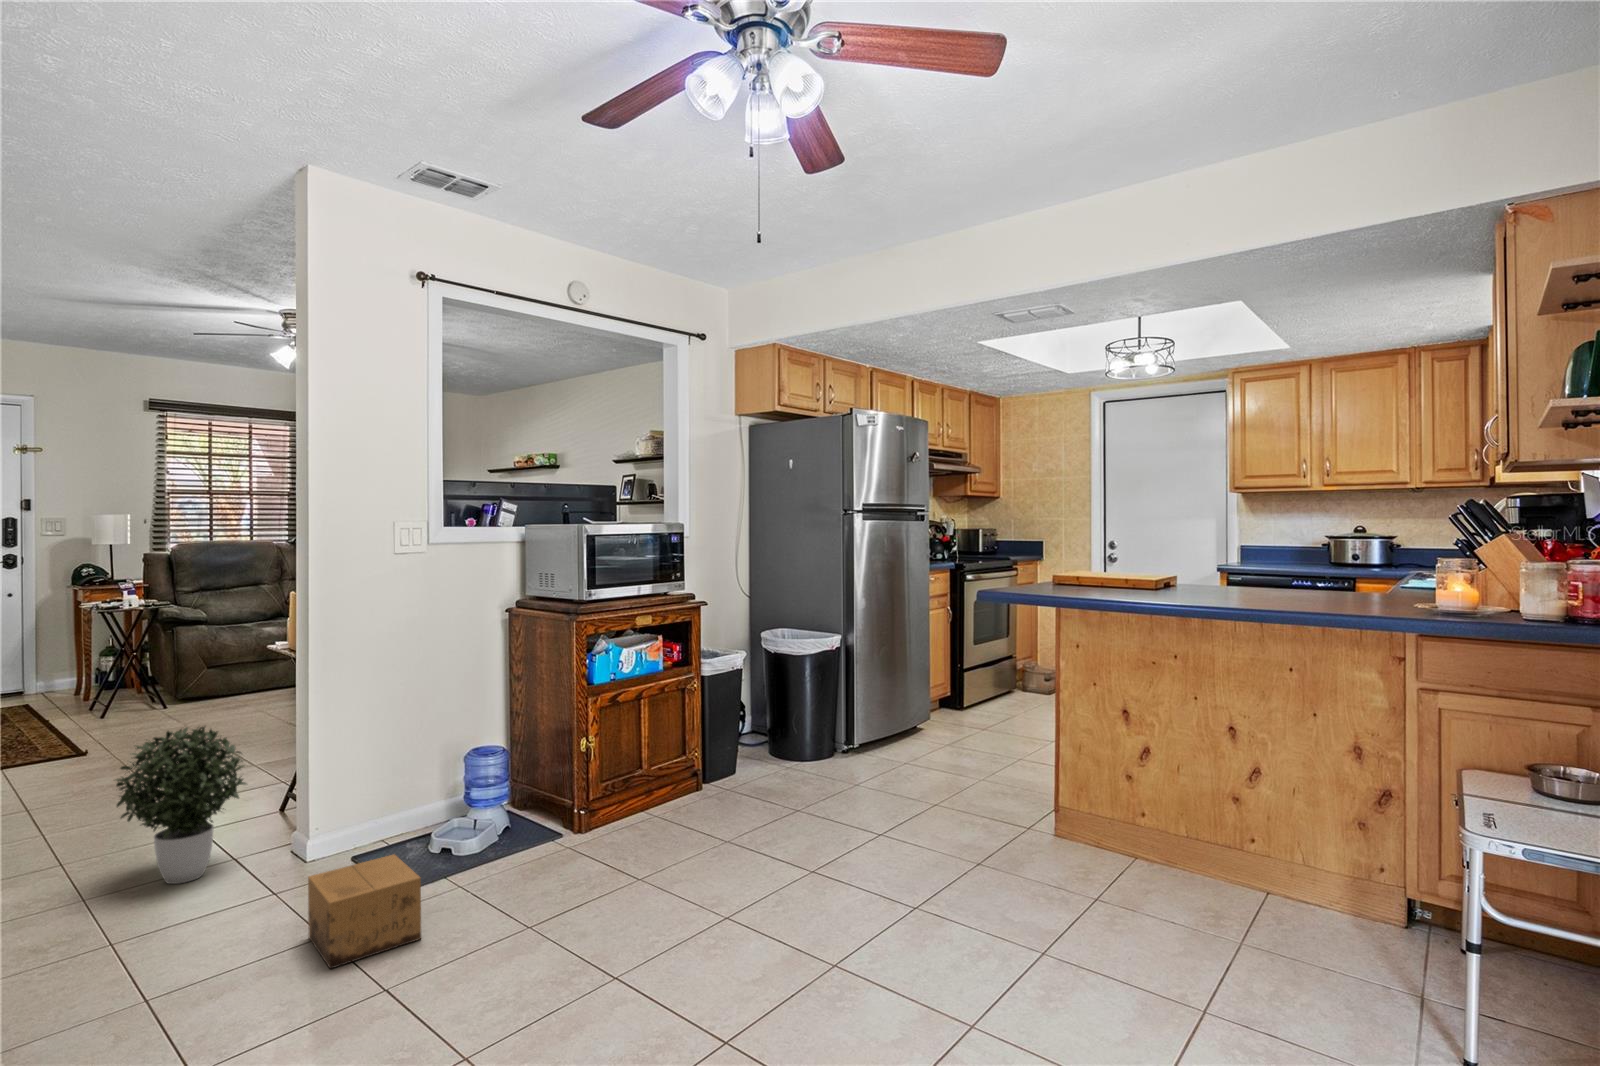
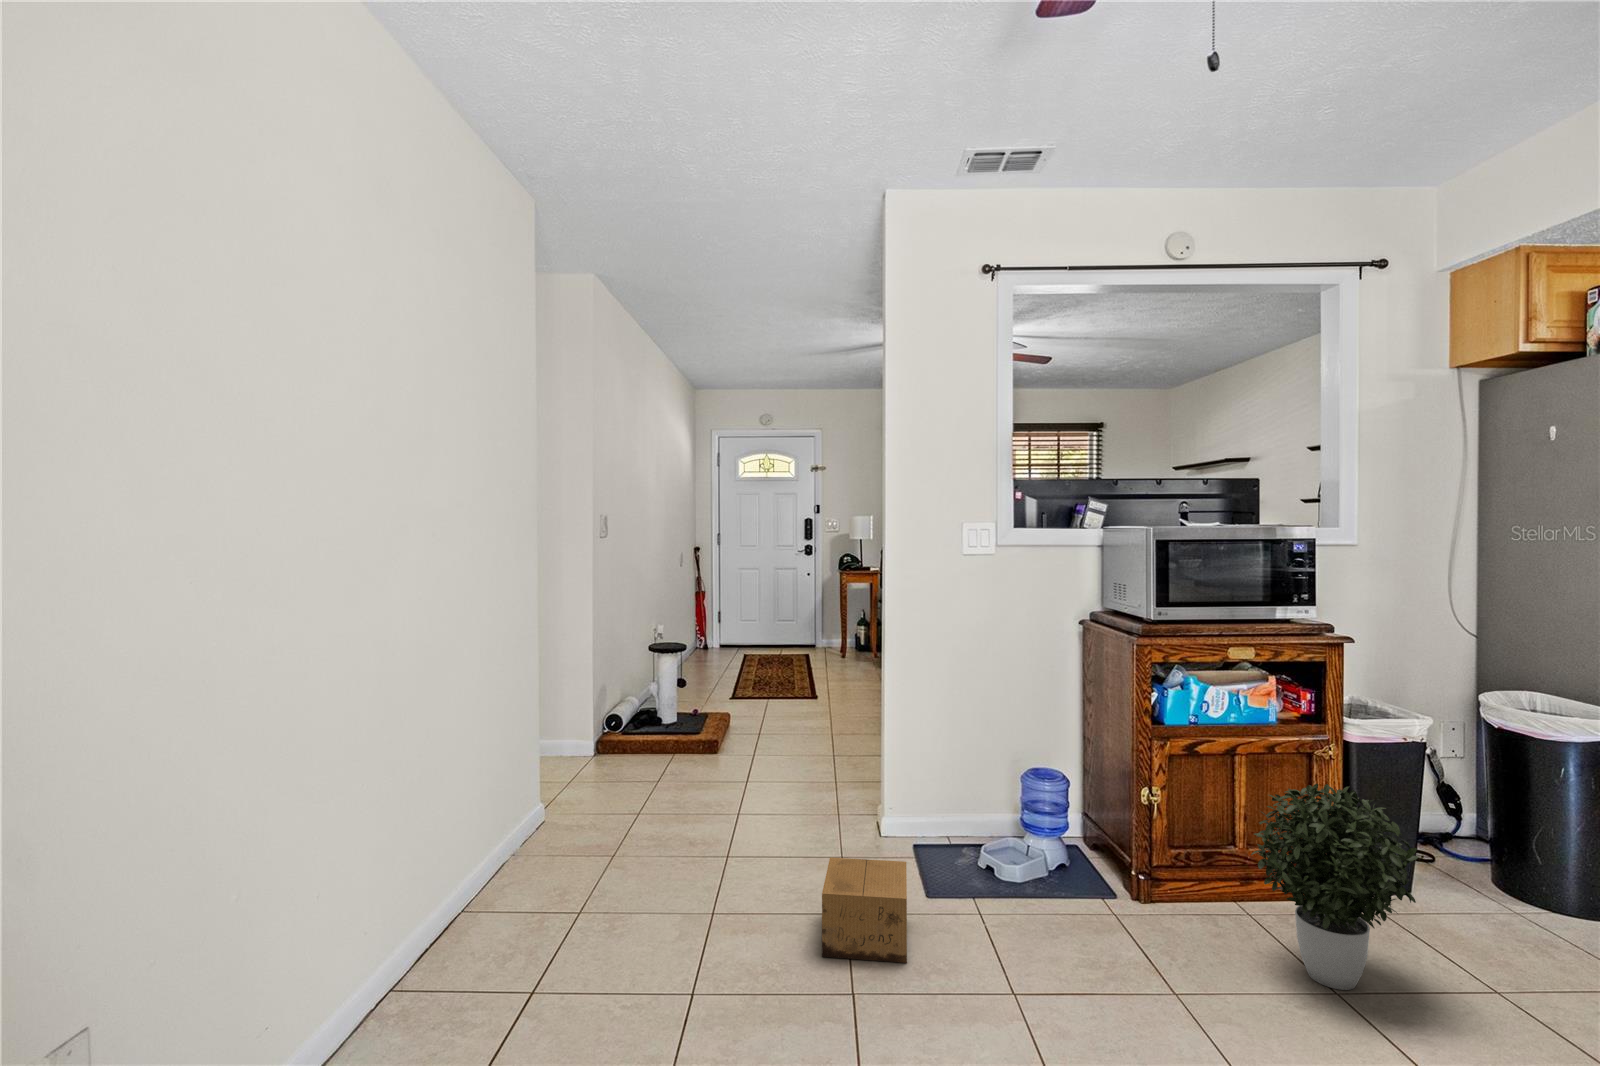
potted plant: present [116,727,247,884] -> present [1251,784,1419,990]

